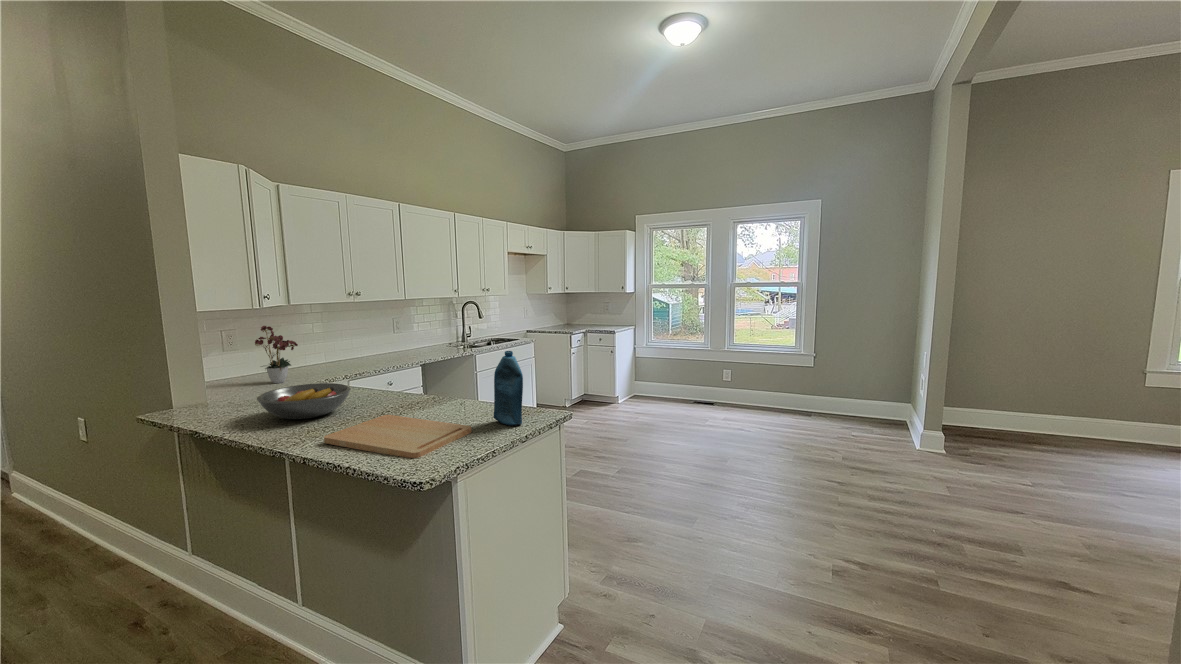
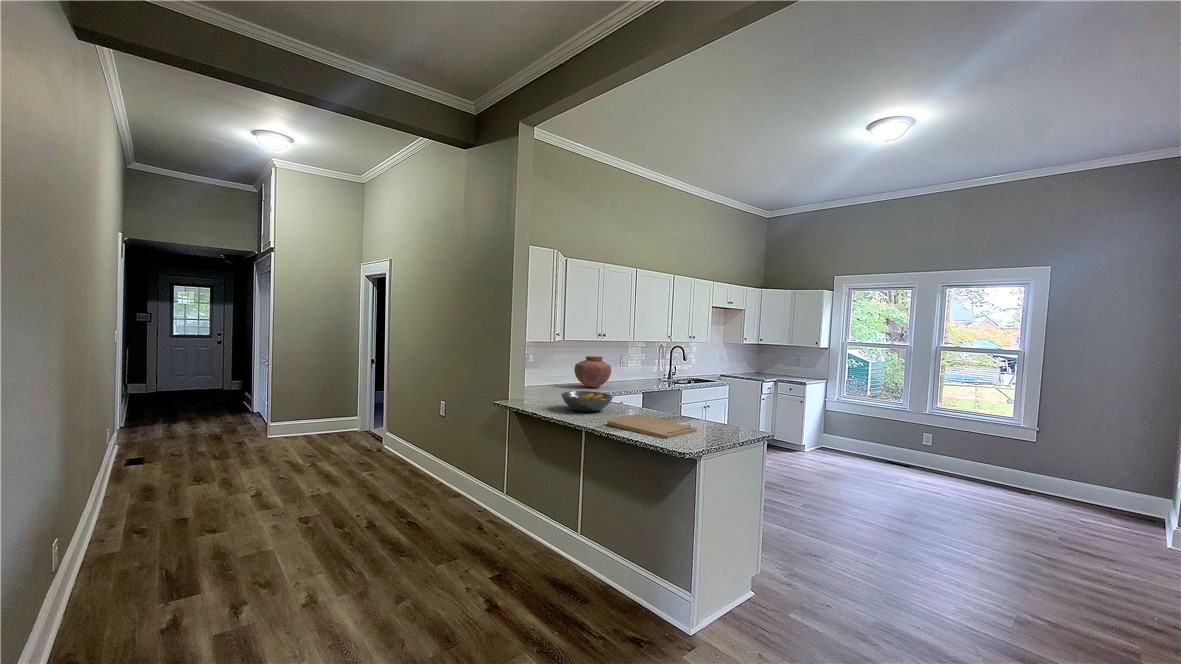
vase: none [315,325,373,369] -> present [574,356,611,387]
flower arrangement: present [255,326,298,383] -> none [542,350,570,391]
bottle: present [493,351,523,426] -> none [710,380,734,432]

